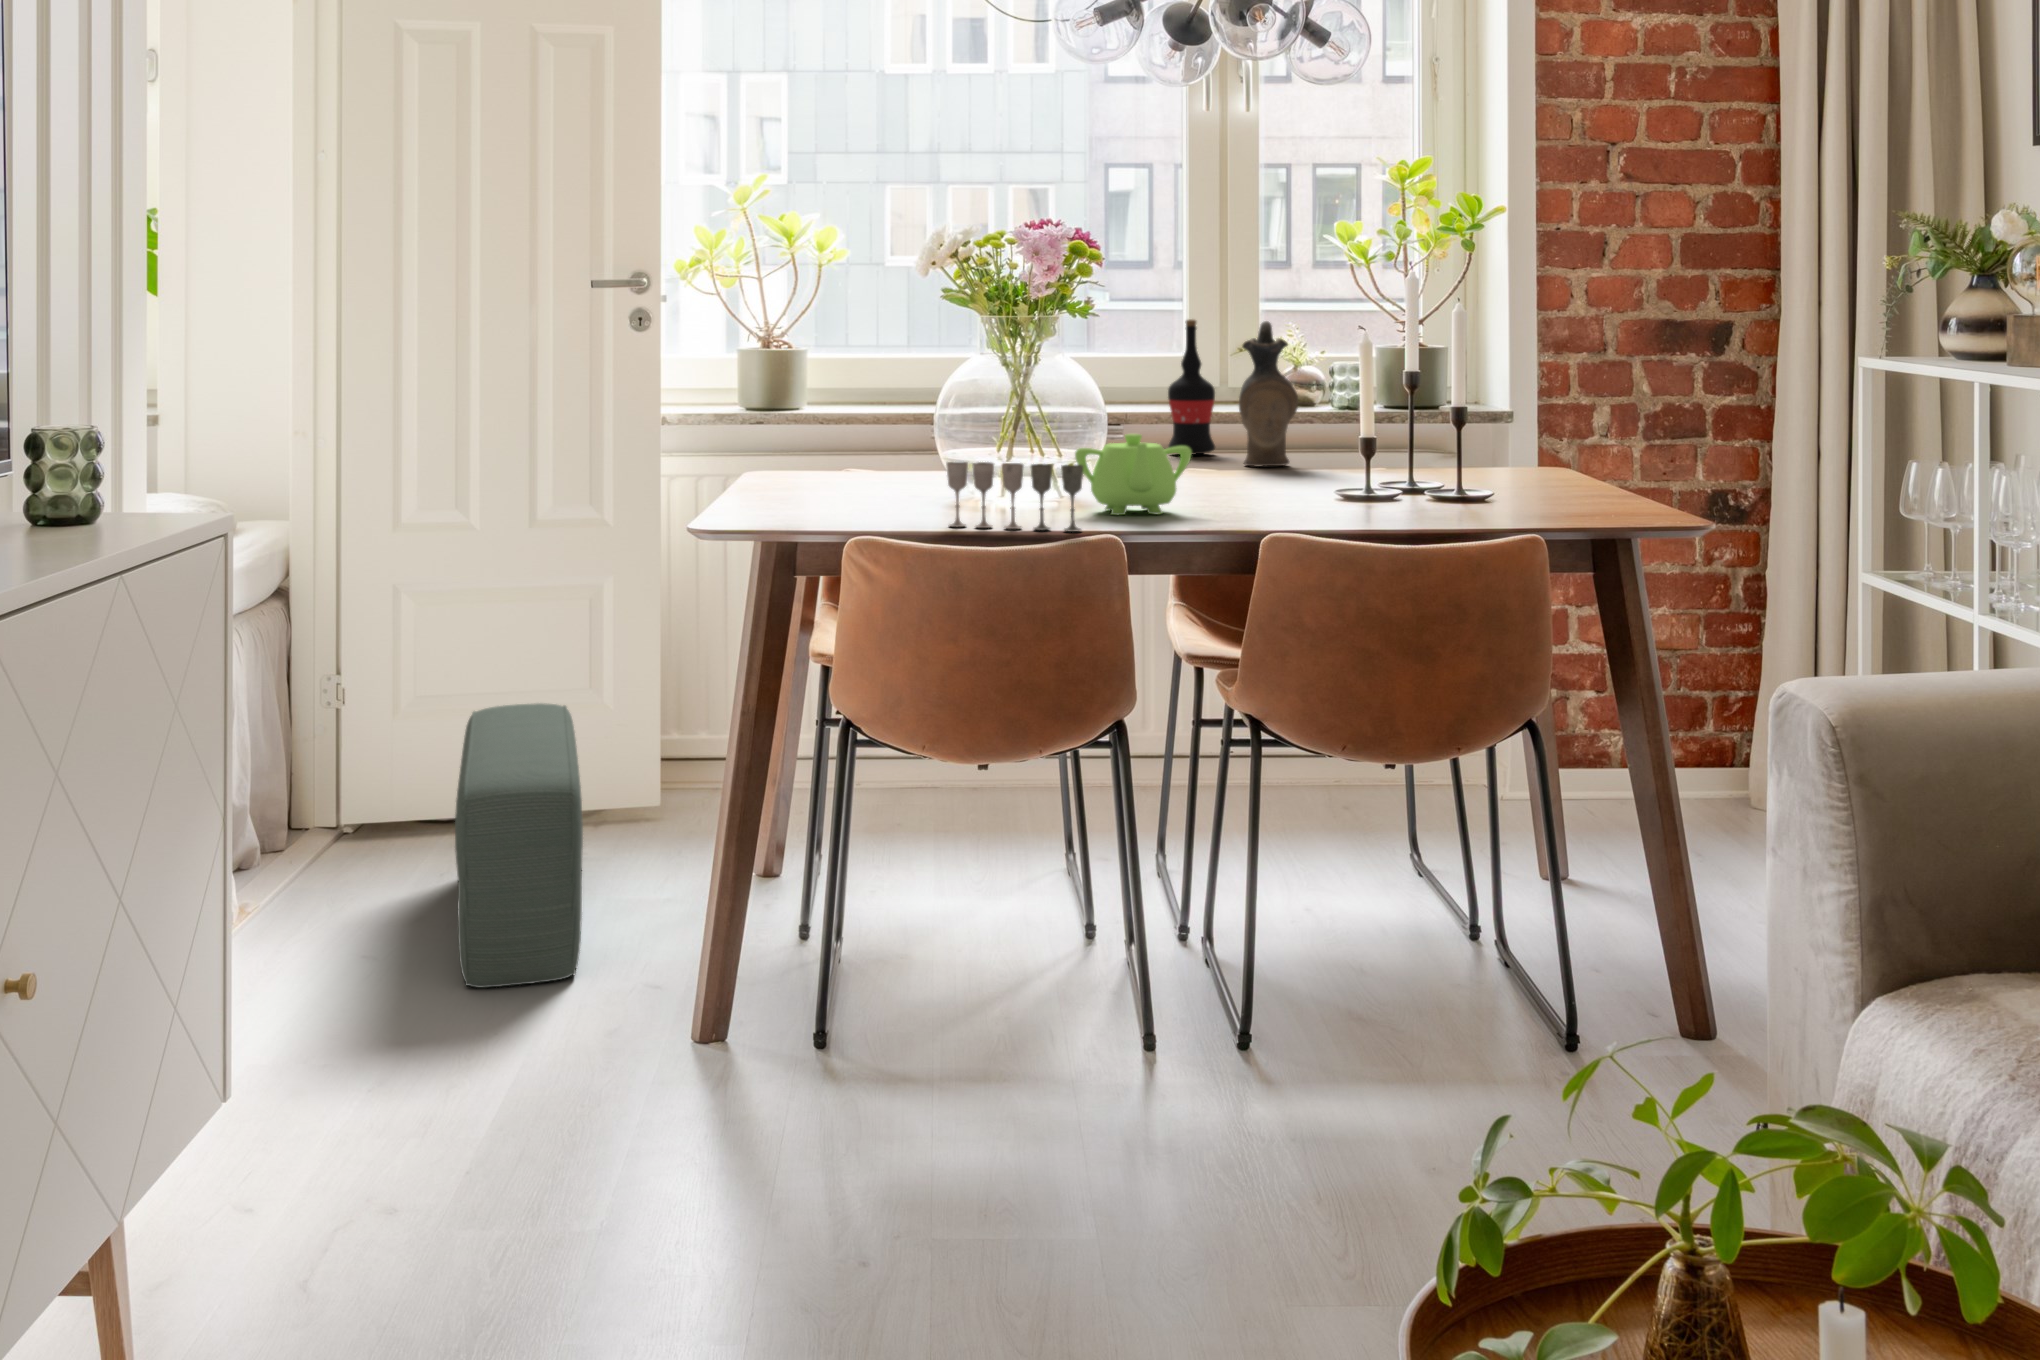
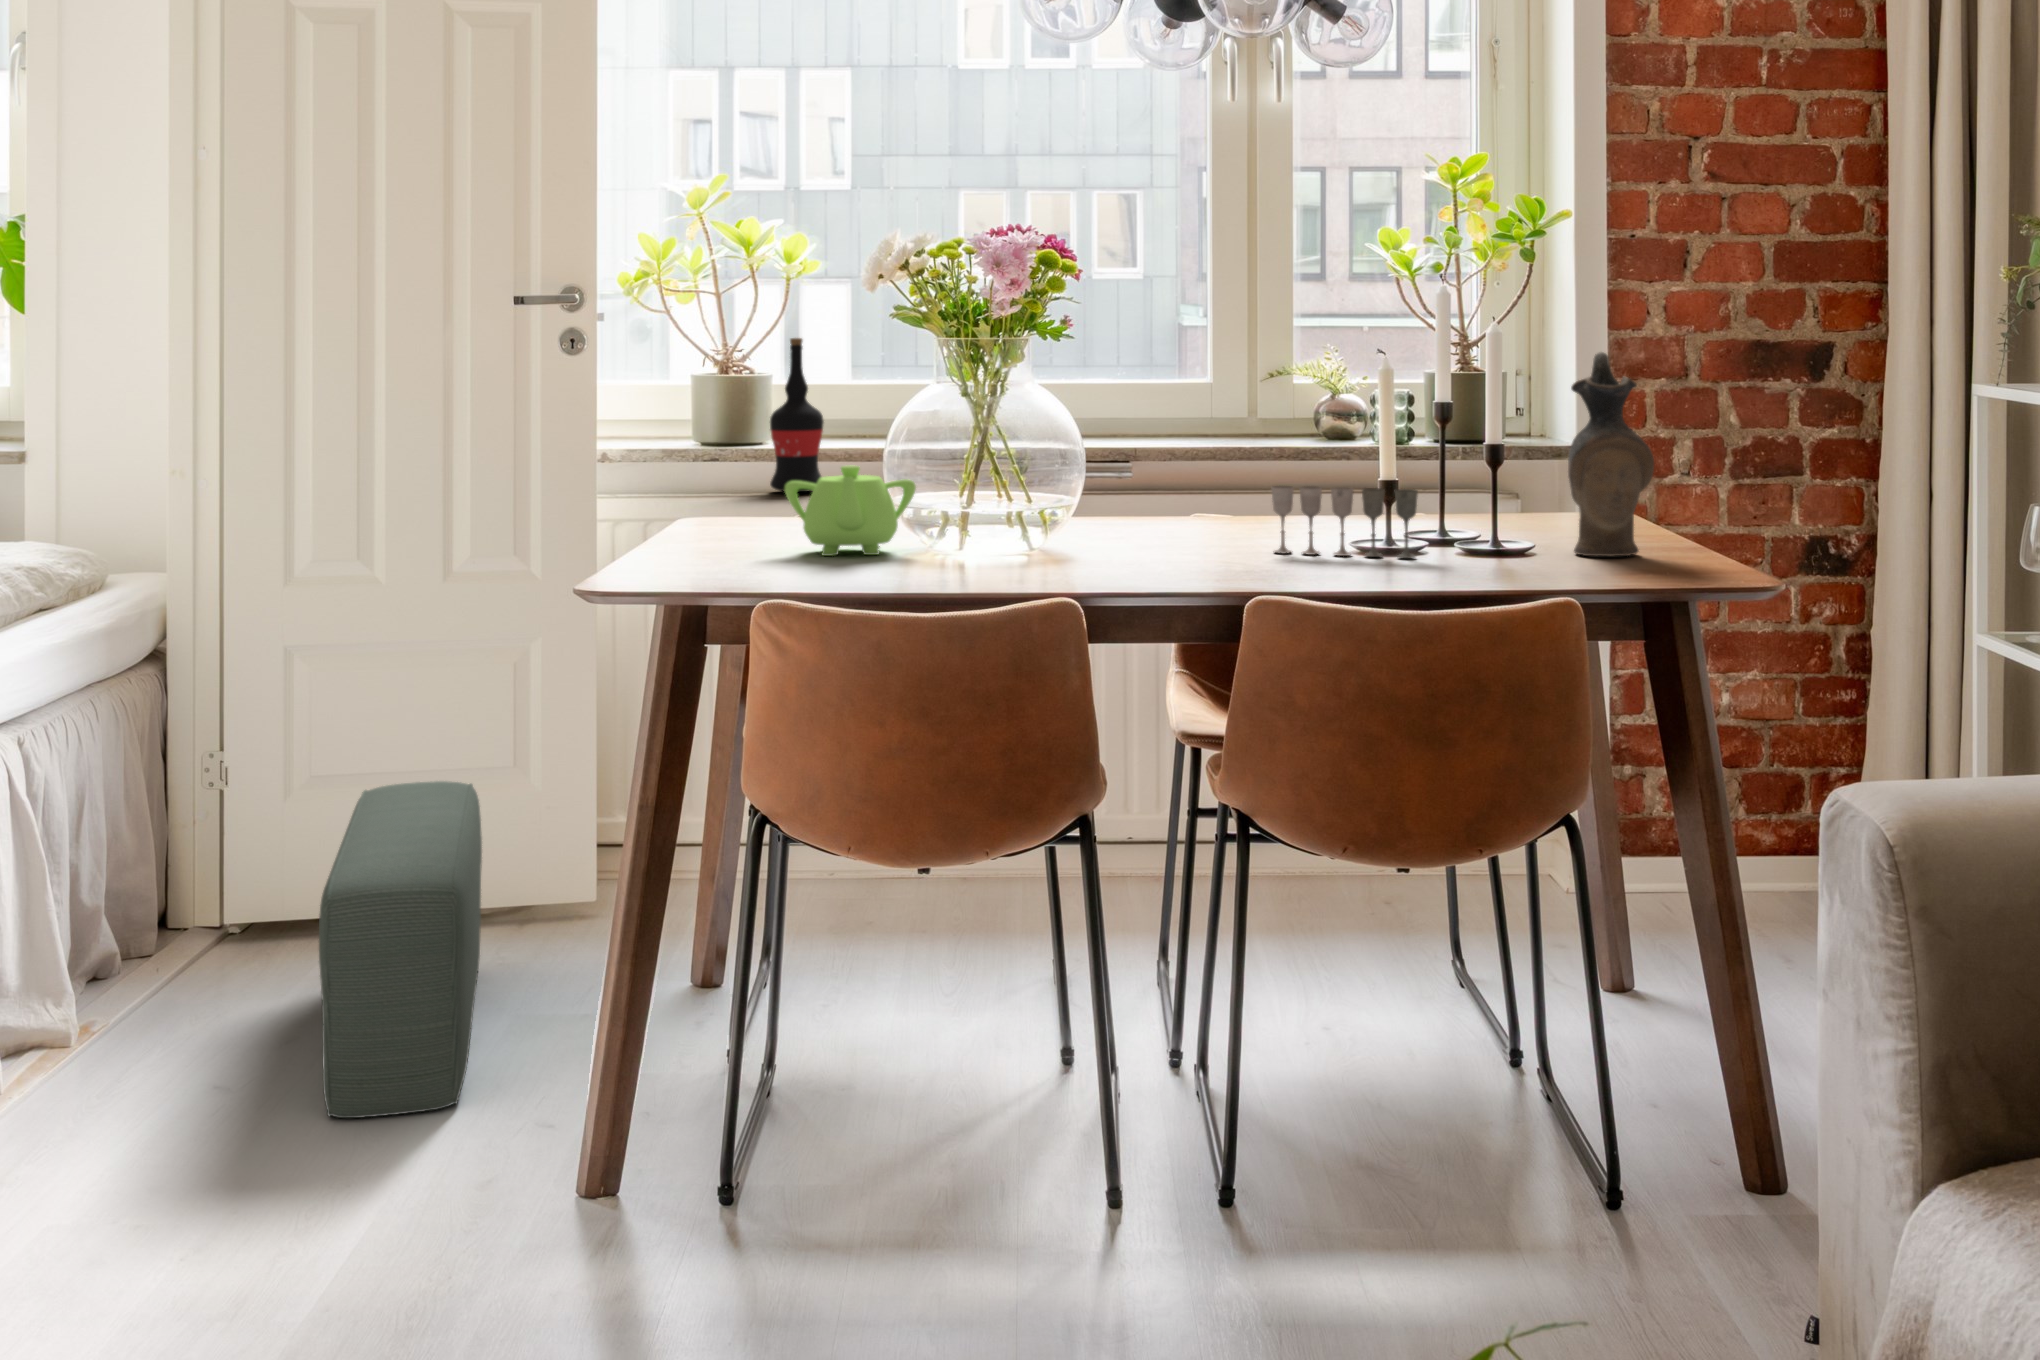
wine bottle: present [1168,319,1215,455] -> present [770,338,824,492]
ceramic pitcher: present [1239,321,1298,466] -> present [1568,352,1654,556]
teapot: present [1075,434,1192,515] -> present [785,466,916,556]
wine glass: present [946,462,1083,531] -> present [1271,486,1418,558]

